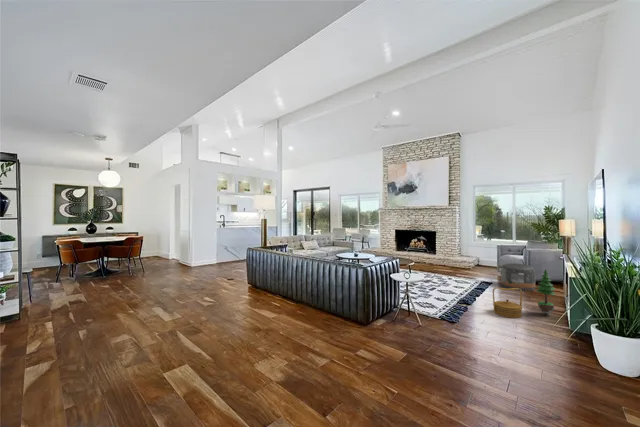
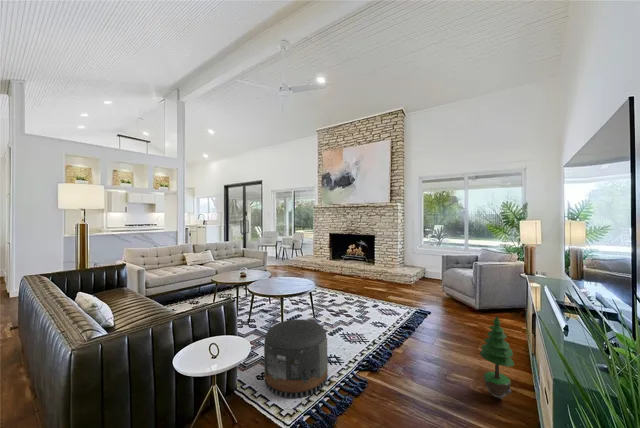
pouf: present [501,263,535,291] -> present [264,319,328,398]
basket: present [493,288,522,318] -> none [404,350,455,414]

